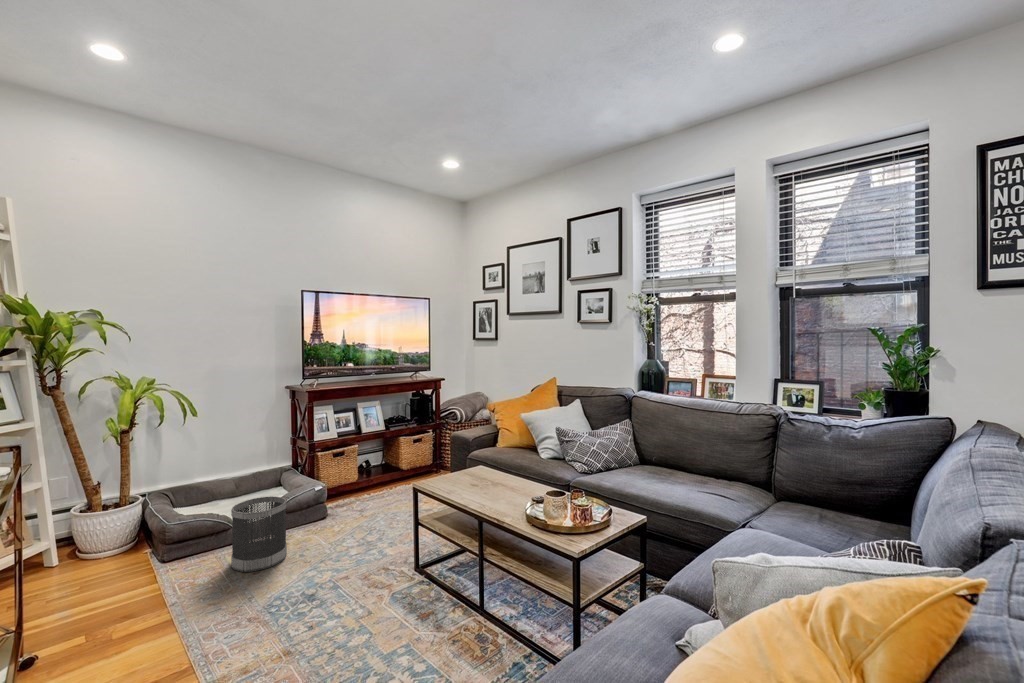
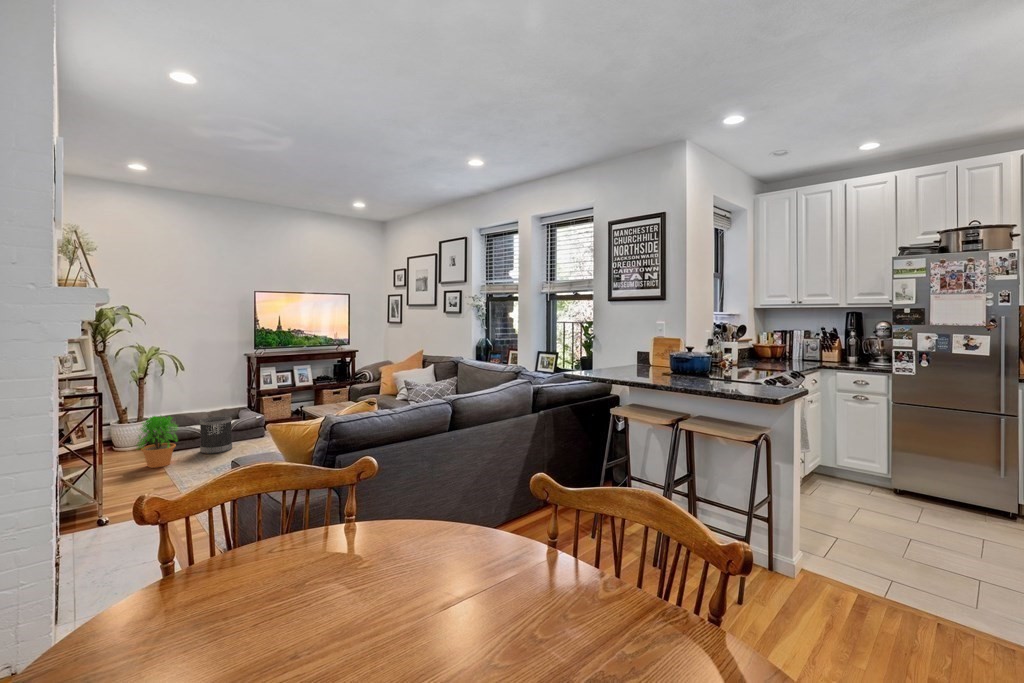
potted plant: none [107,510,199,624] -> present [138,416,177,468]

